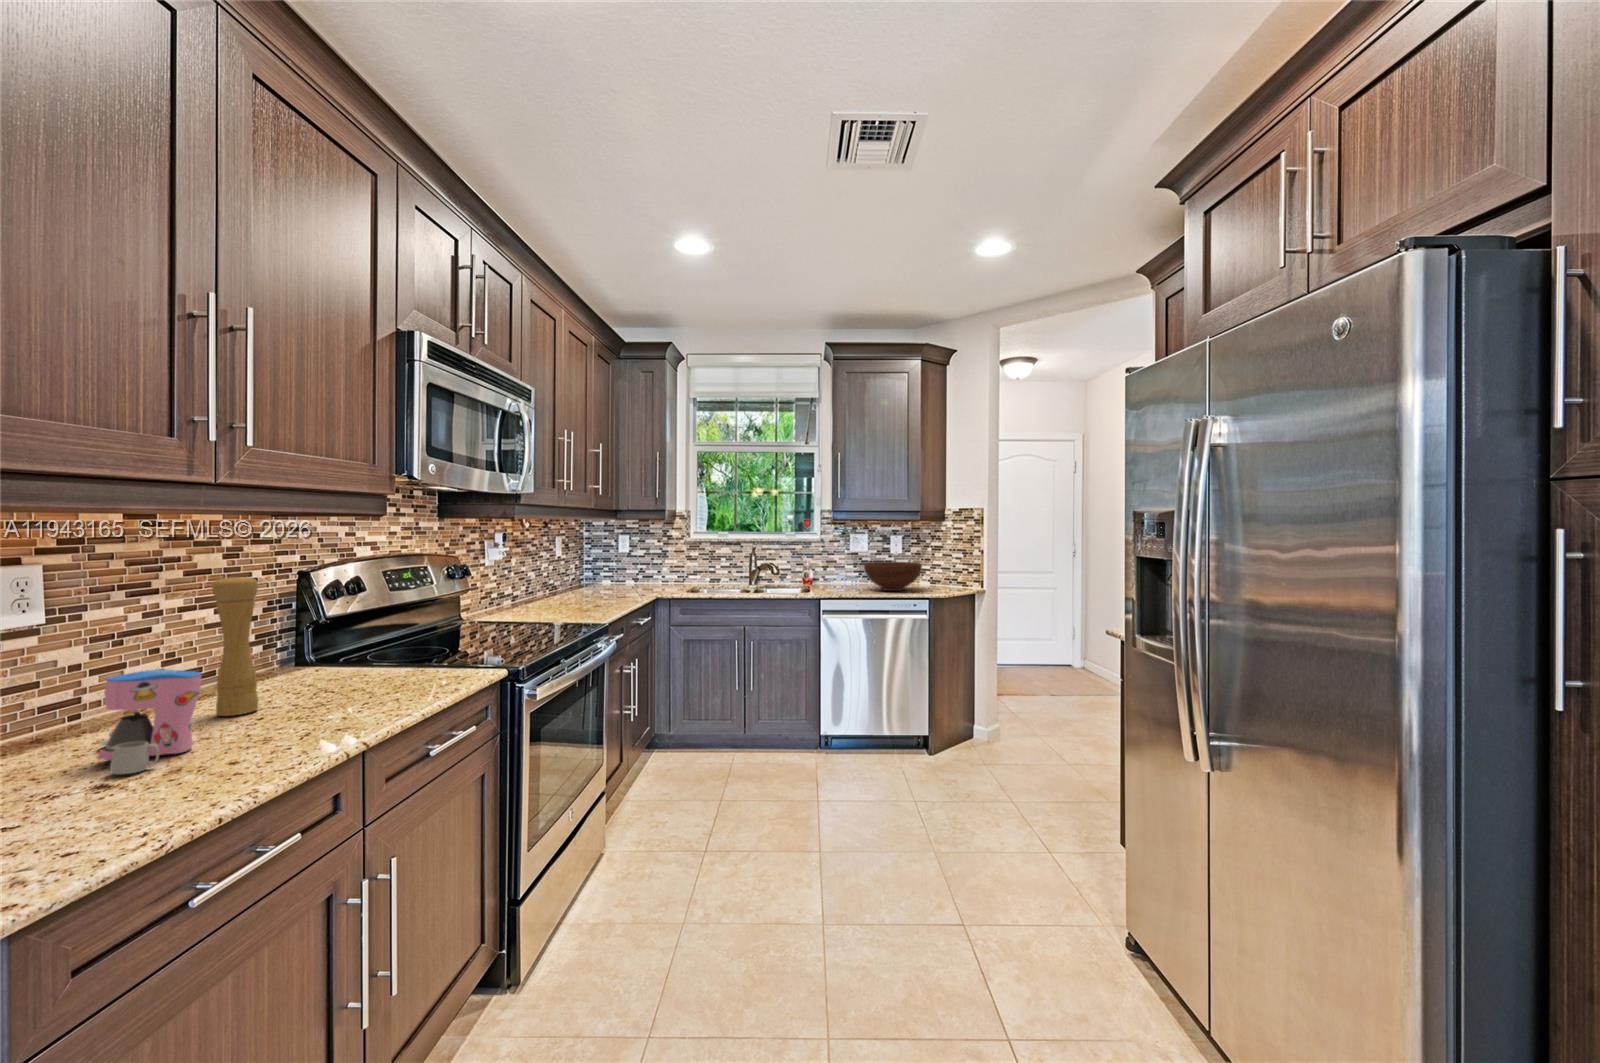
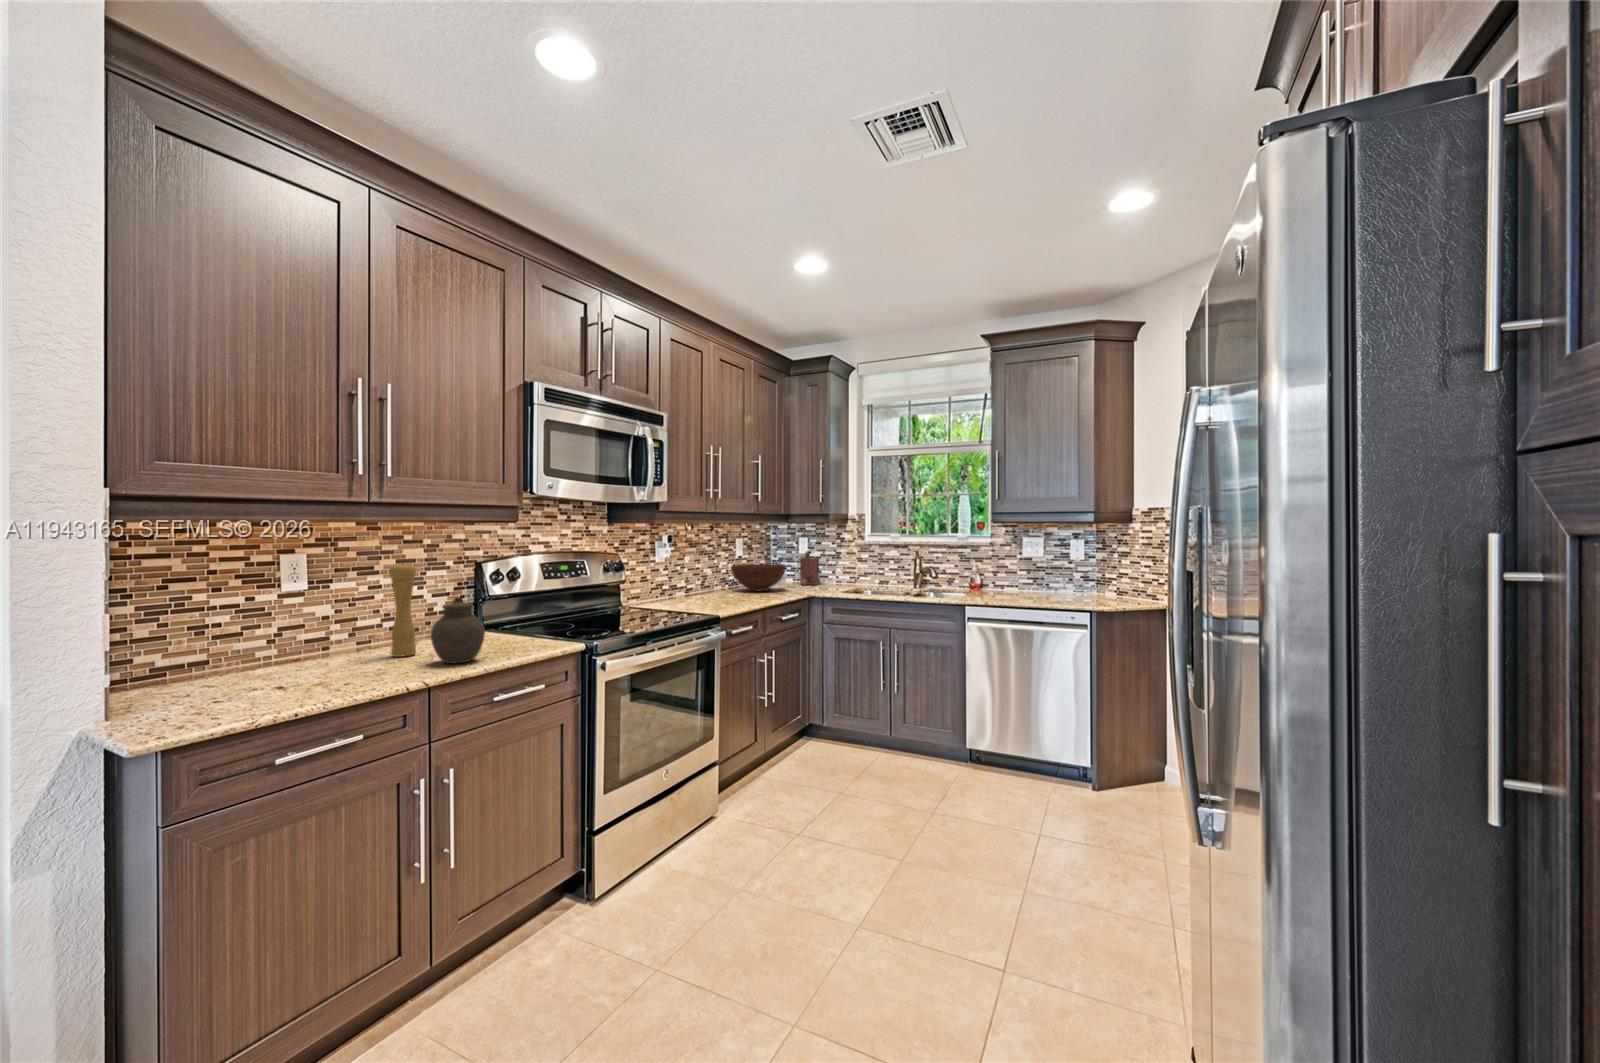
toaster: none [623,549,645,586] -> present [800,551,820,585]
fruit bowl: present [864,562,922,591] -> present [731,564,786,591]
jar: none [313,620,395,716] -> present [431,597,485,663]
coffee maker: present [97,669,201,774] -> none [303,620,361,681]

